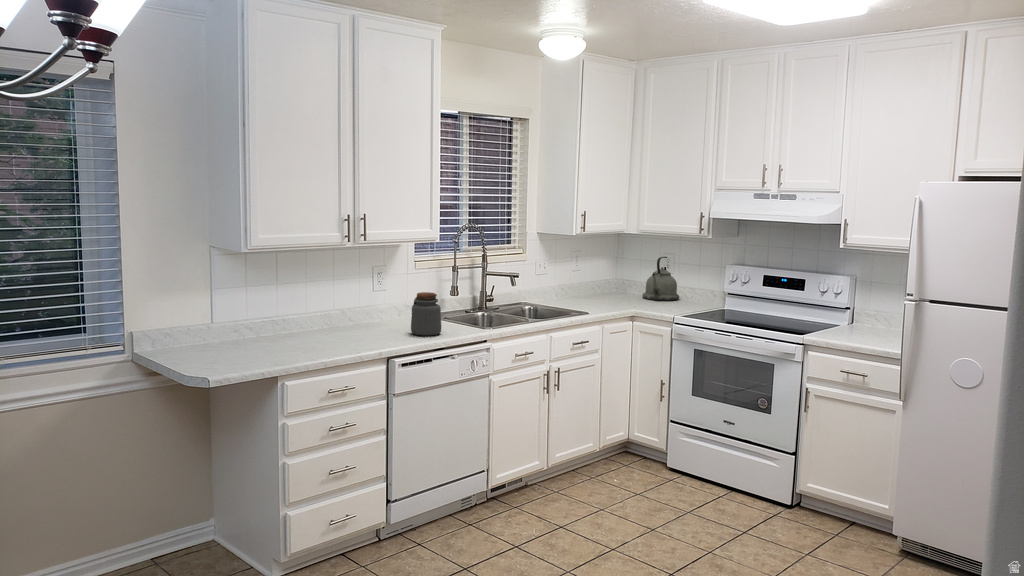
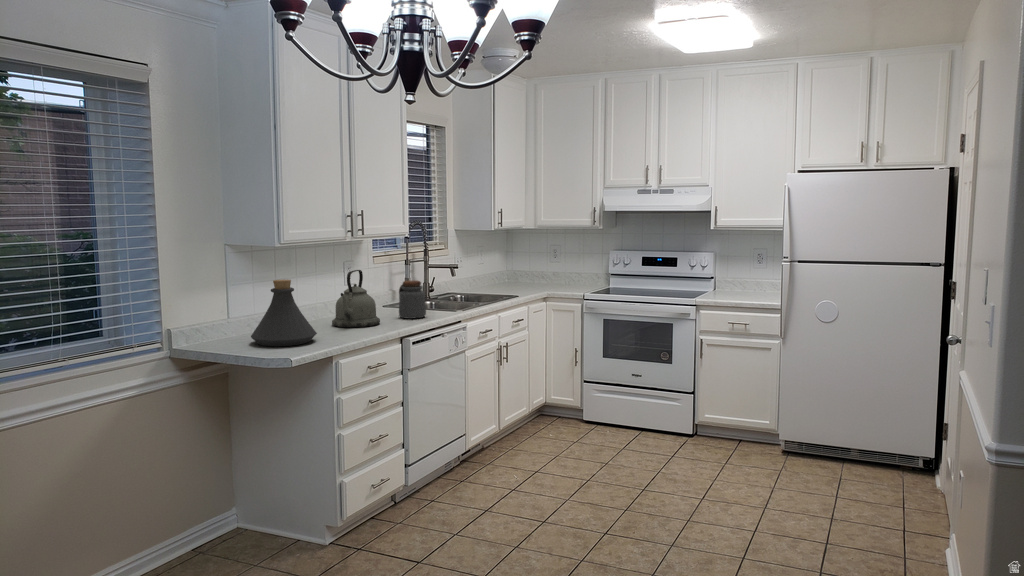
kettle: present [642,257,679,301] -> present [332,270,380,327]
bottle: none [207,288,279,361] -> present [251,279,317,346]

